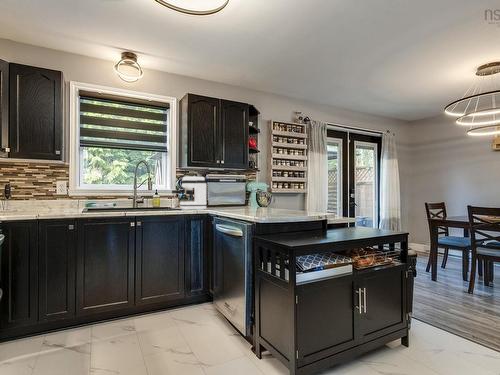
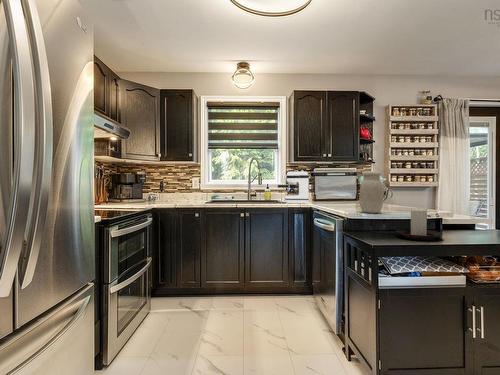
jar: none [263,177,284,215] -> present [359,171,384,213]
candle holder: none [297,209,334,237] -> present [396,209,443,240]

